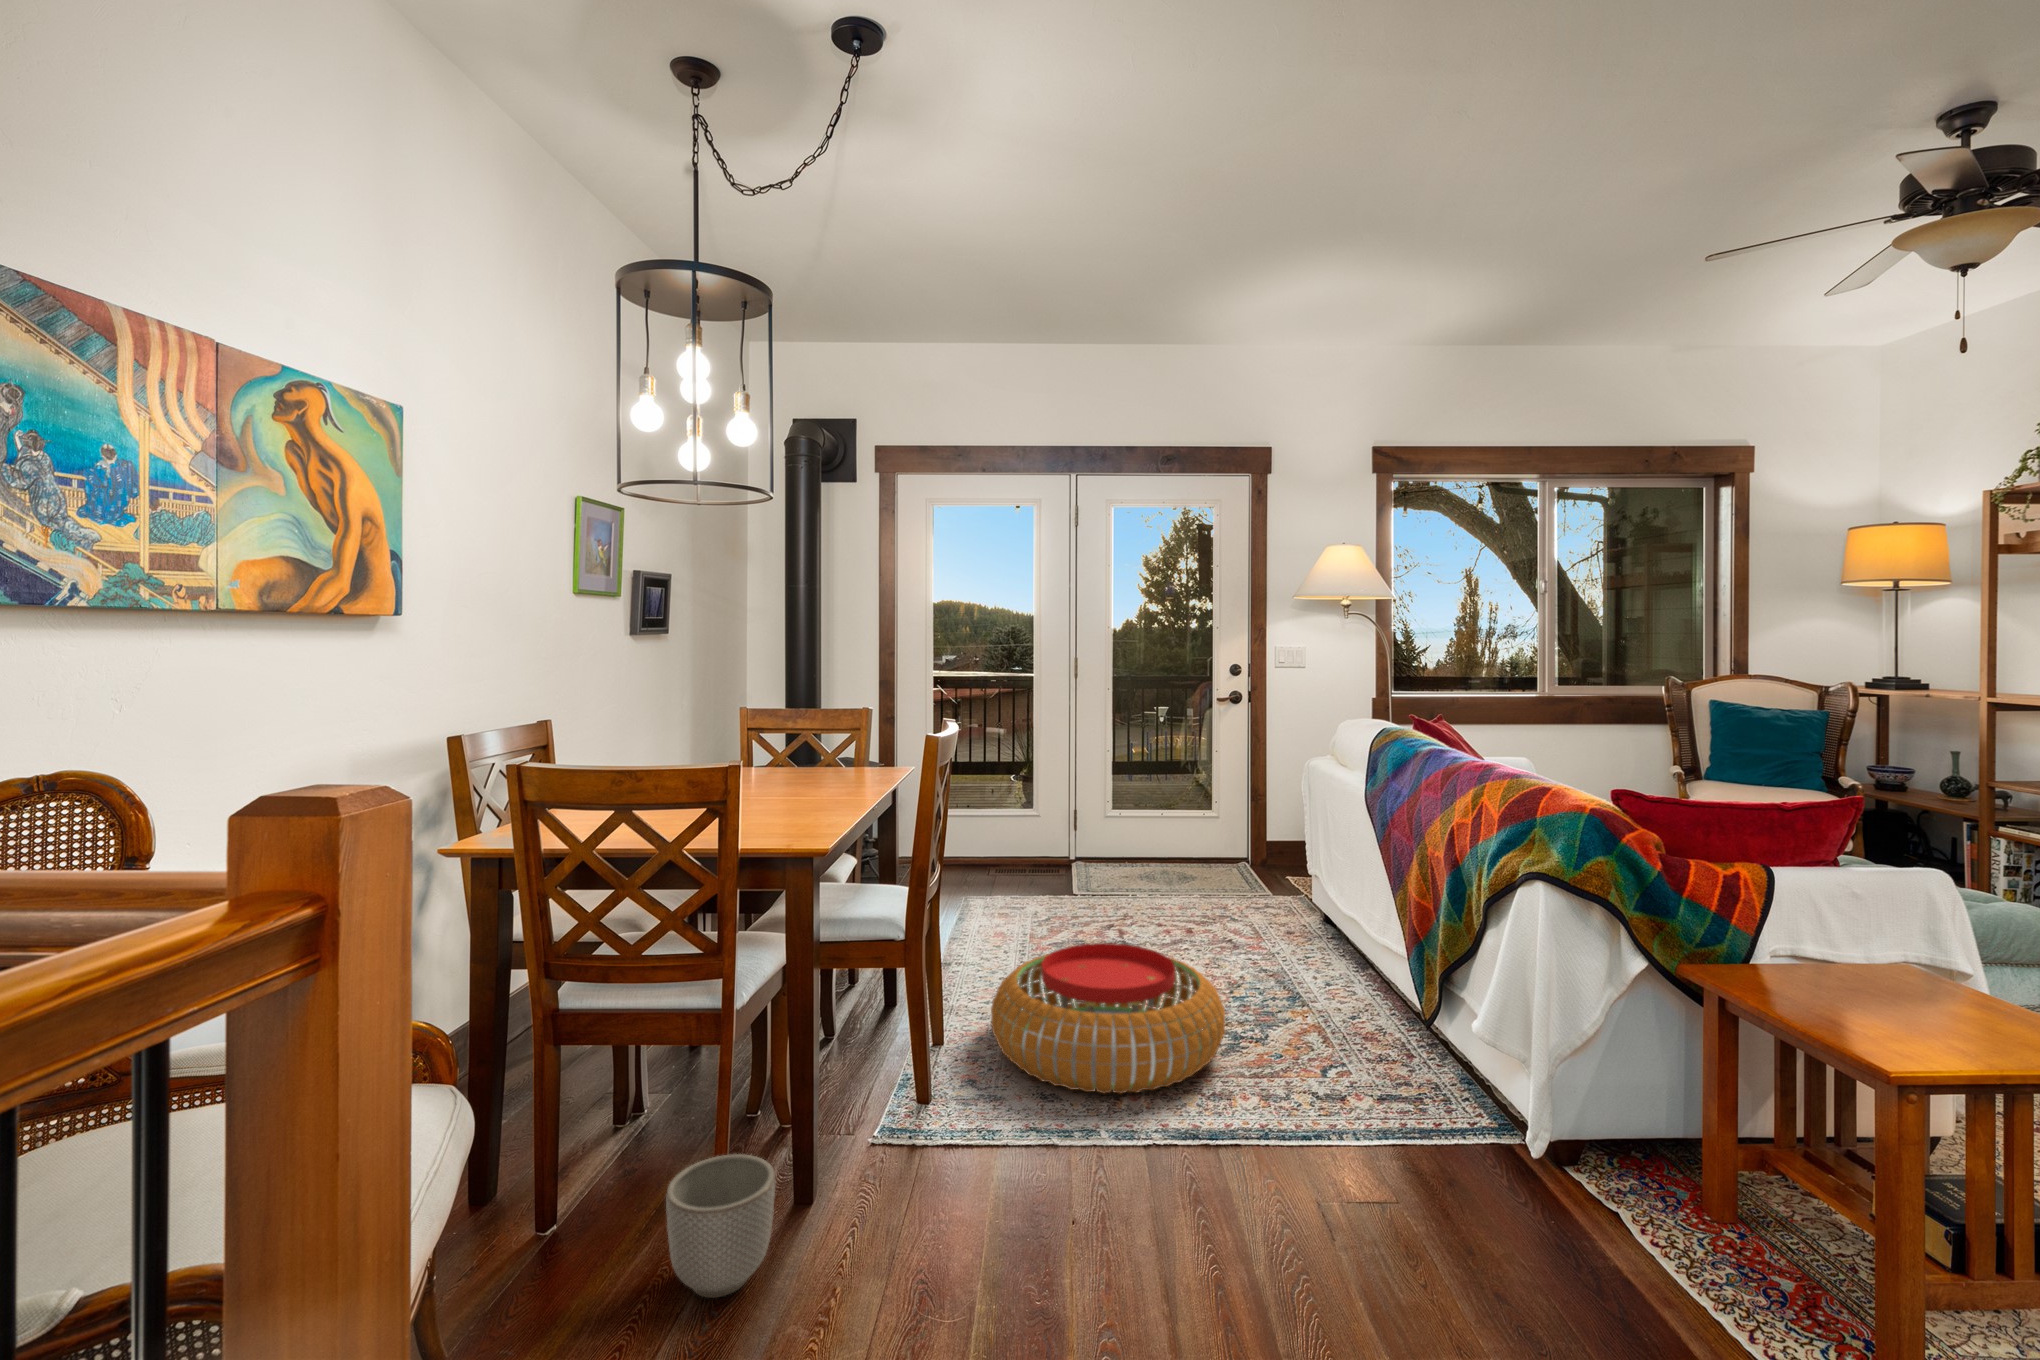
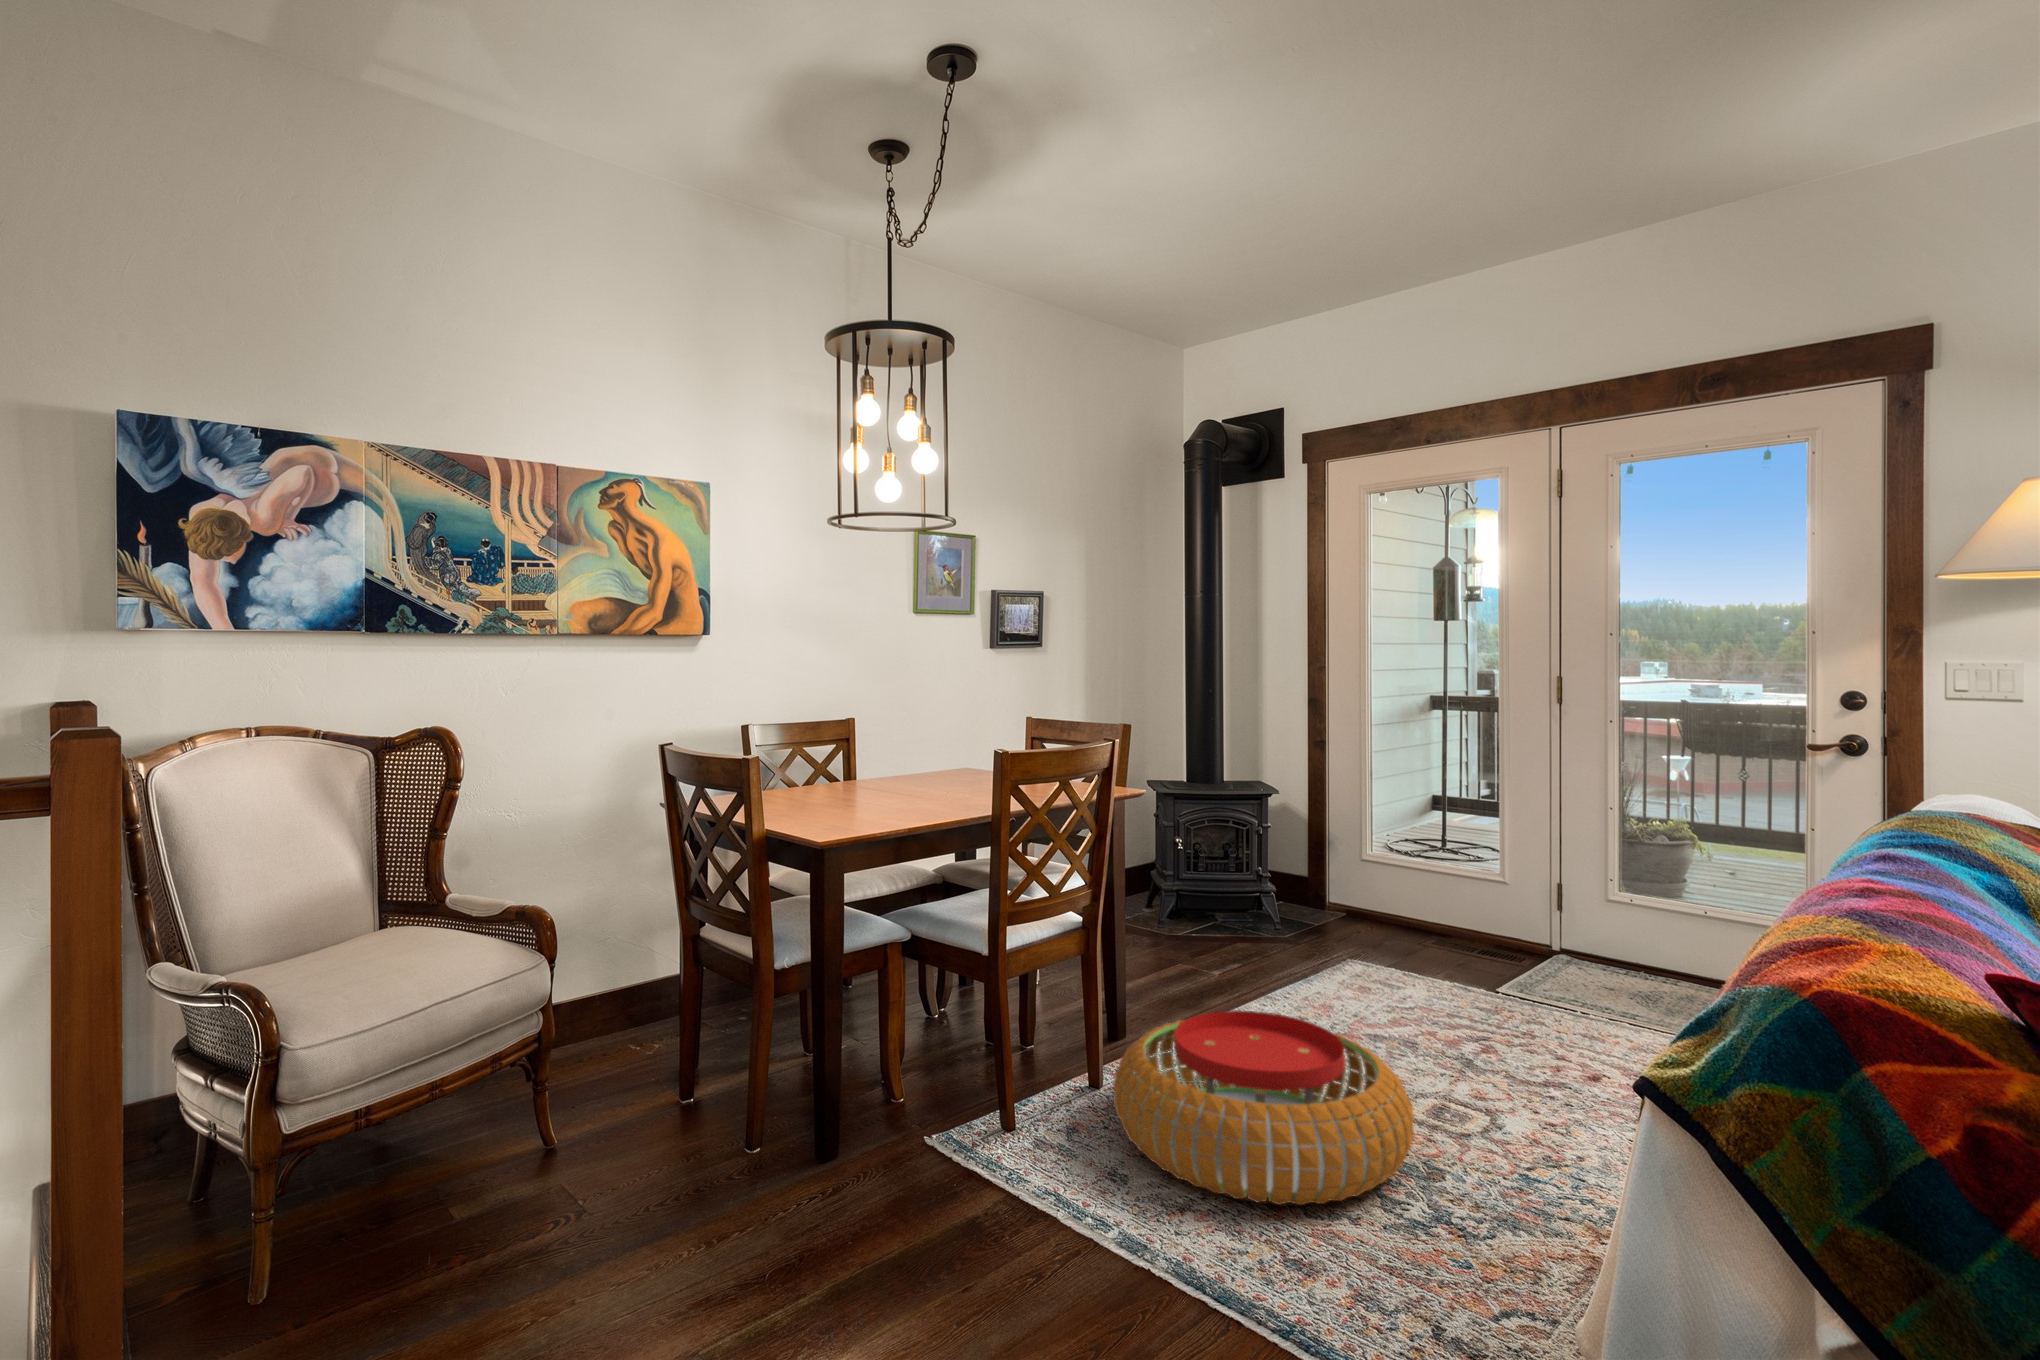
planter: present [666,1154,775,1298] -> none [670,1071,756,1180]

